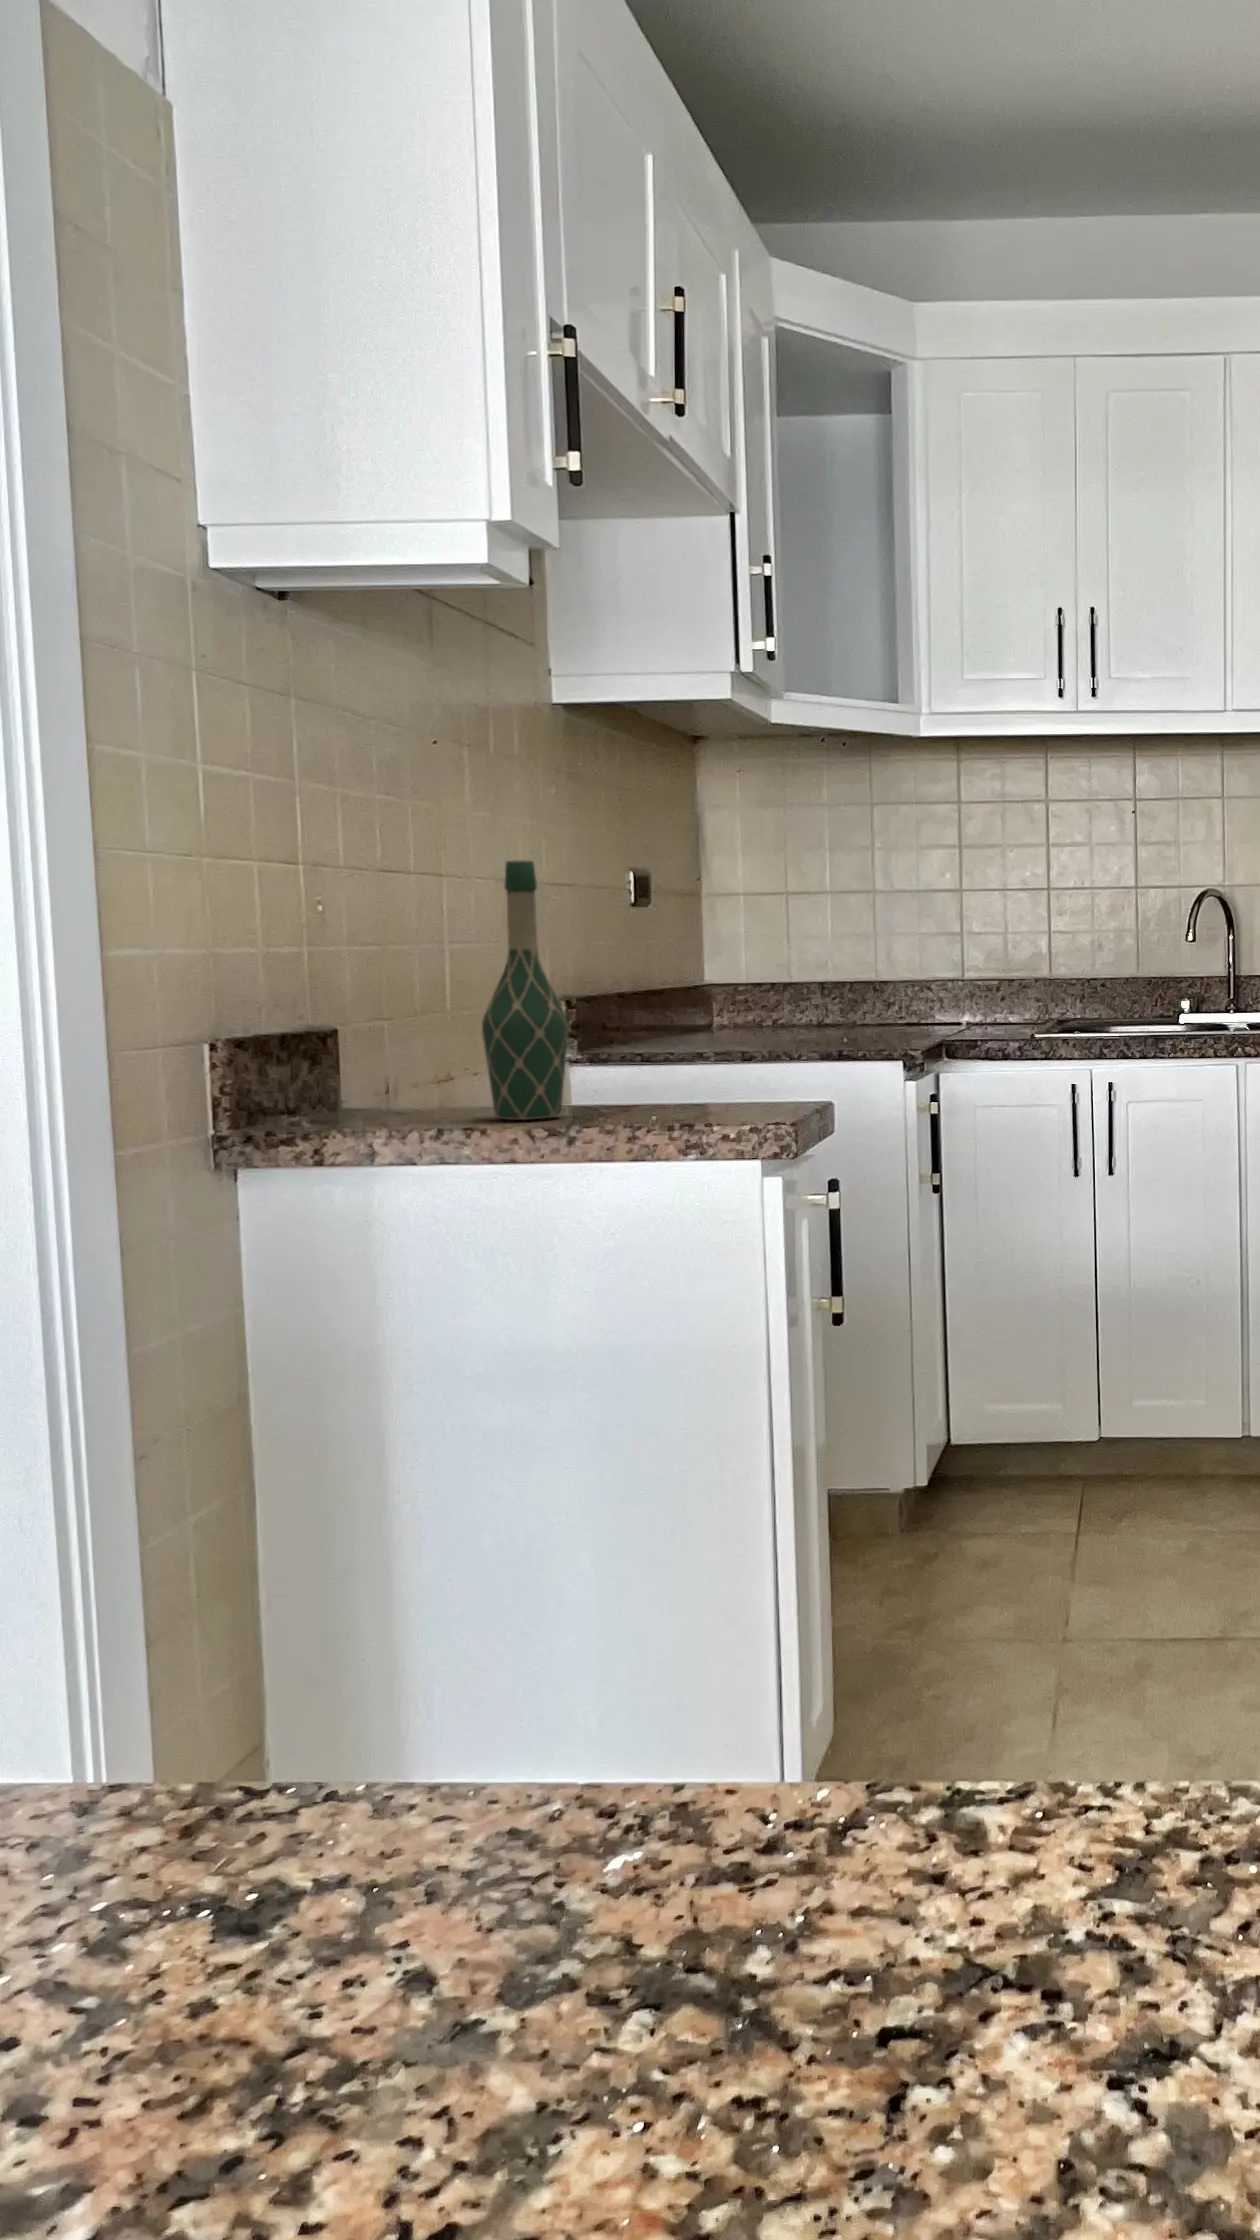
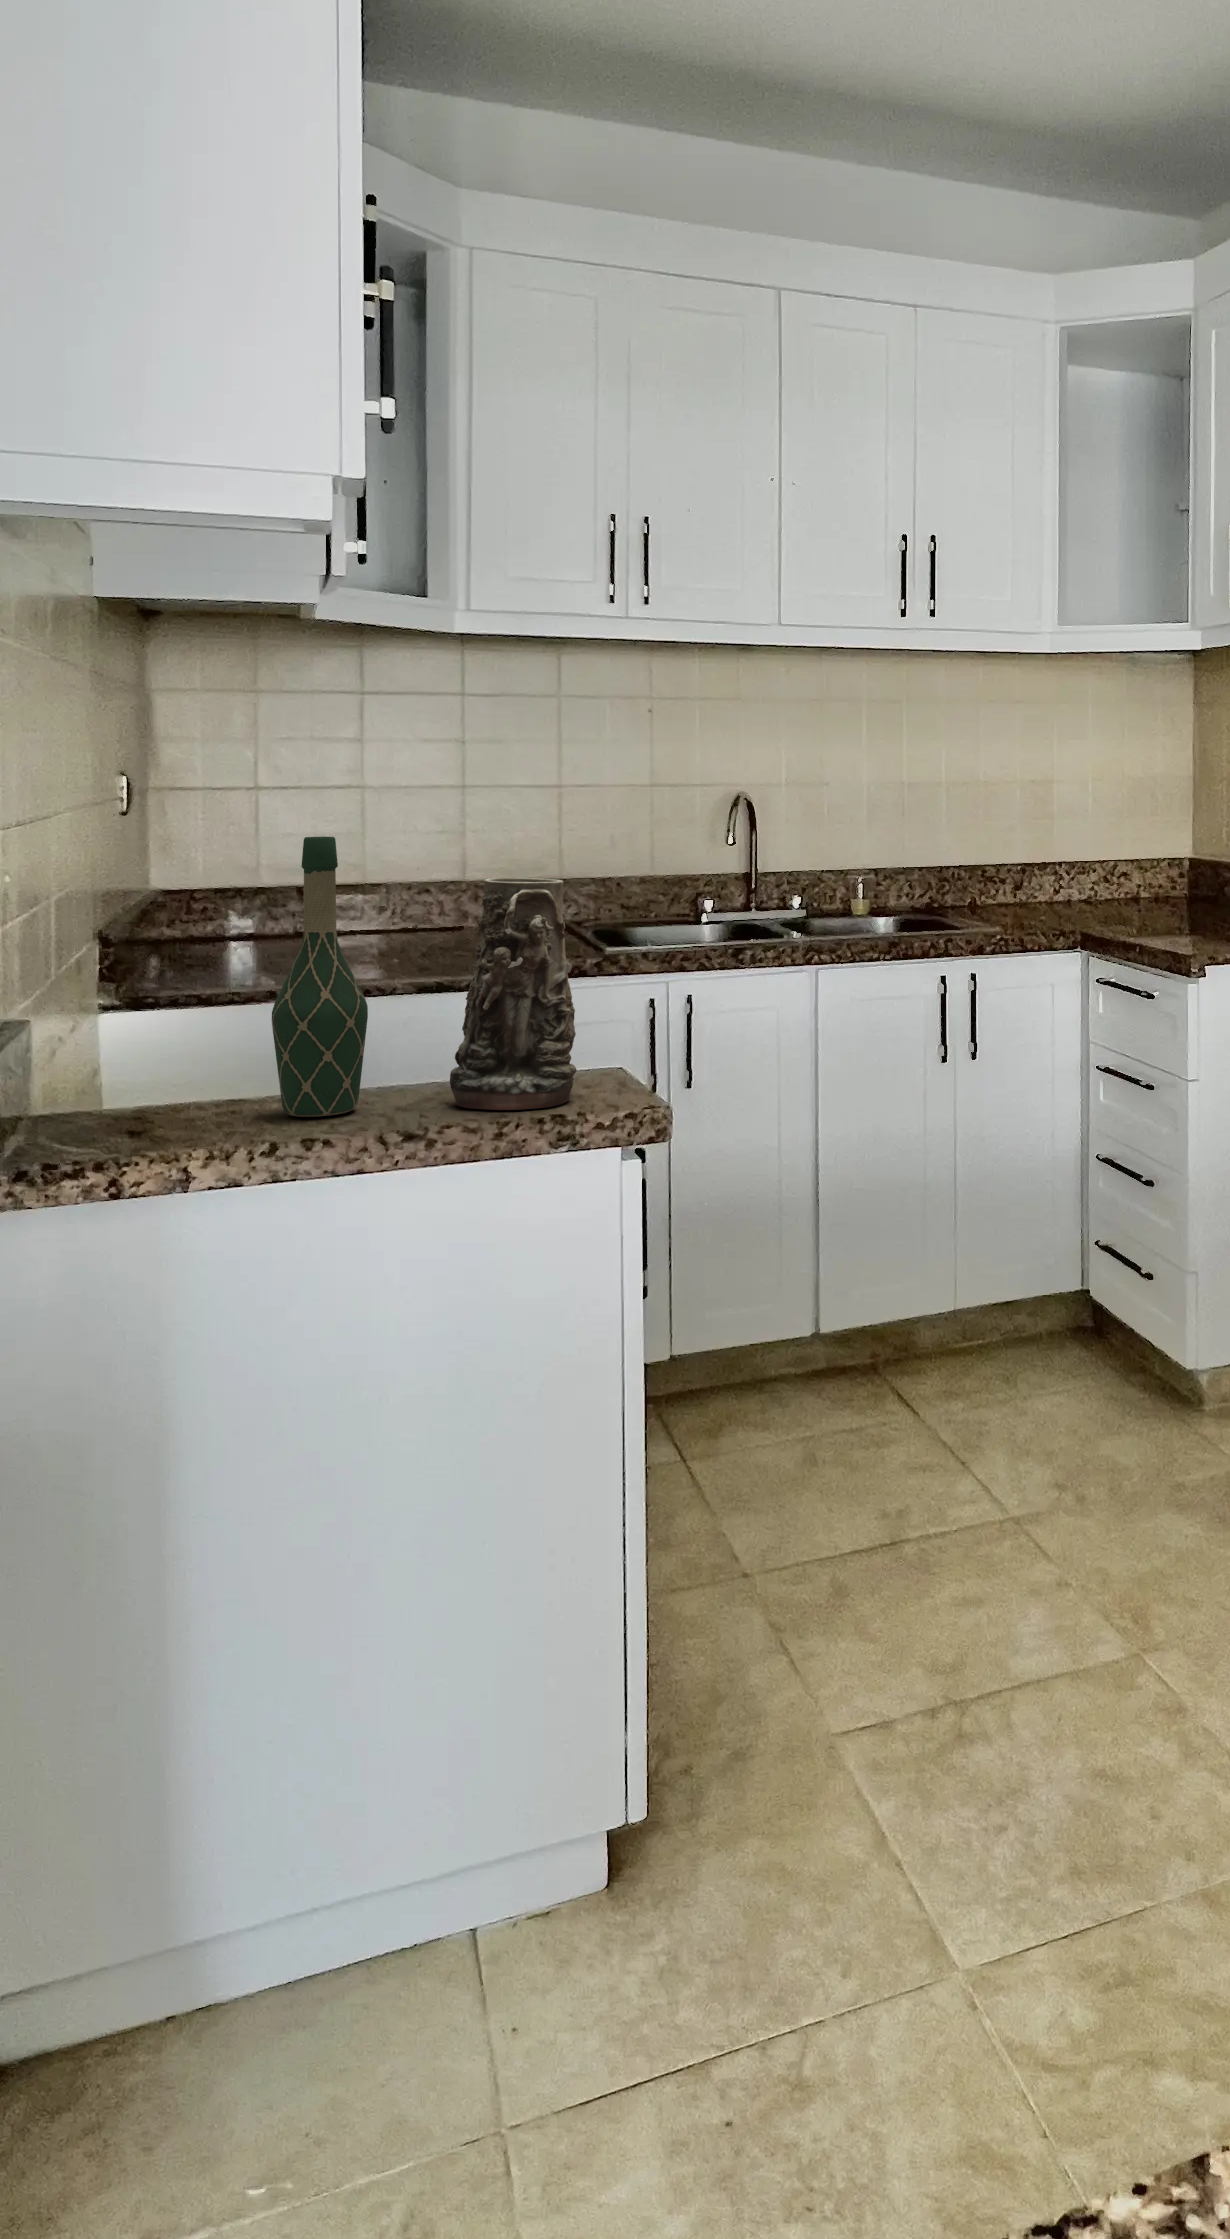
vase: none [633,903,751,1122] -> present [450,878,577,1110]

